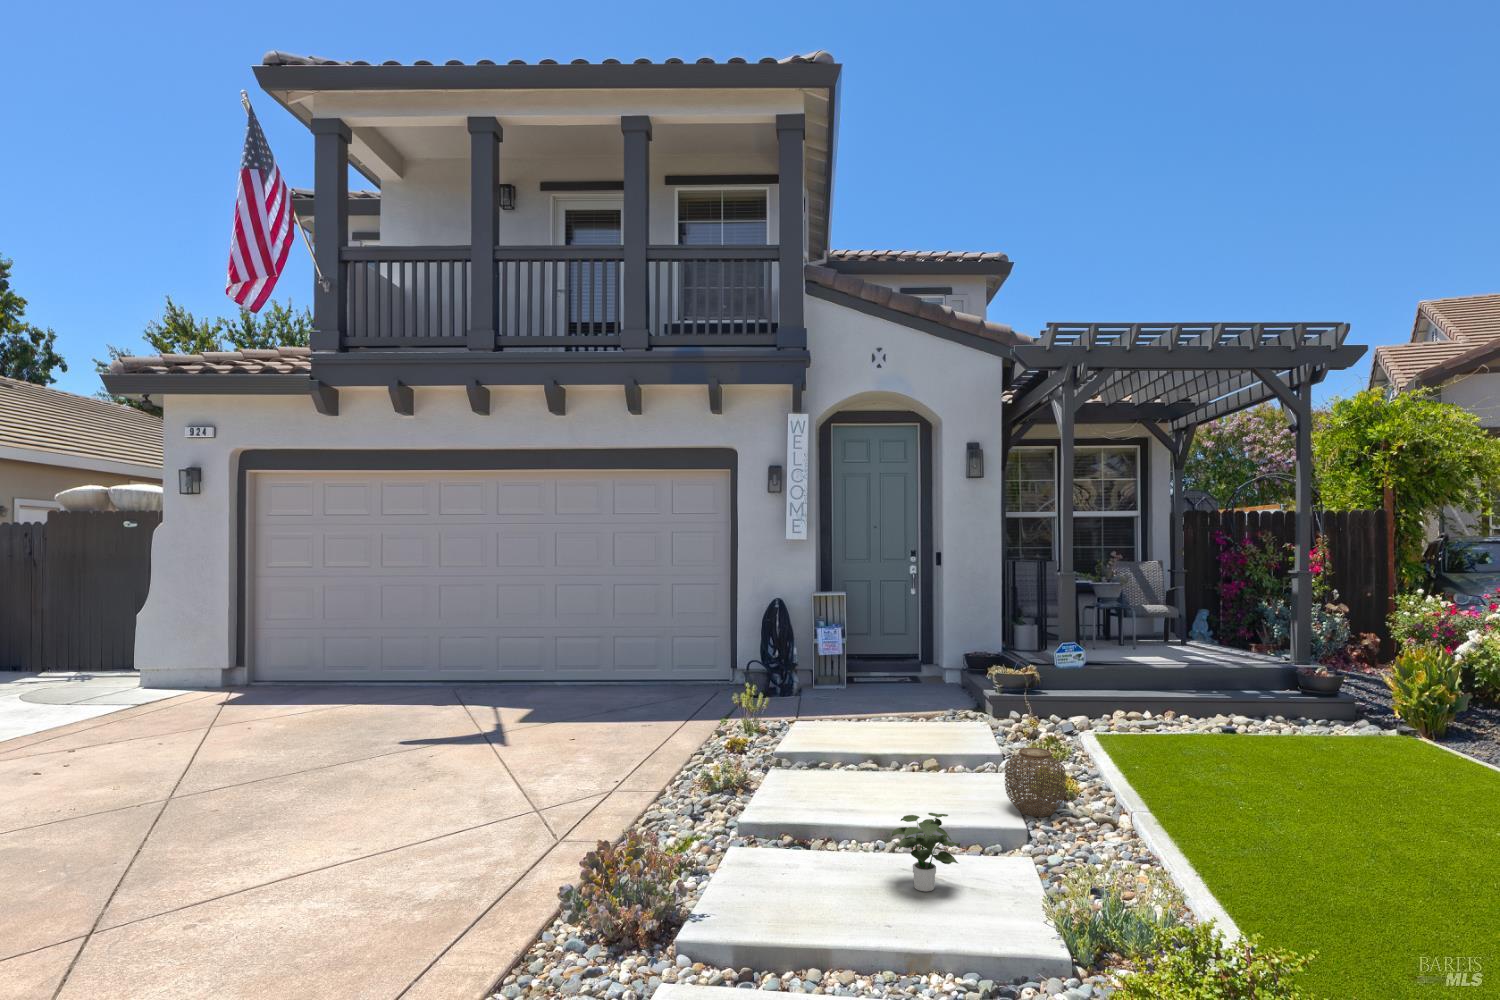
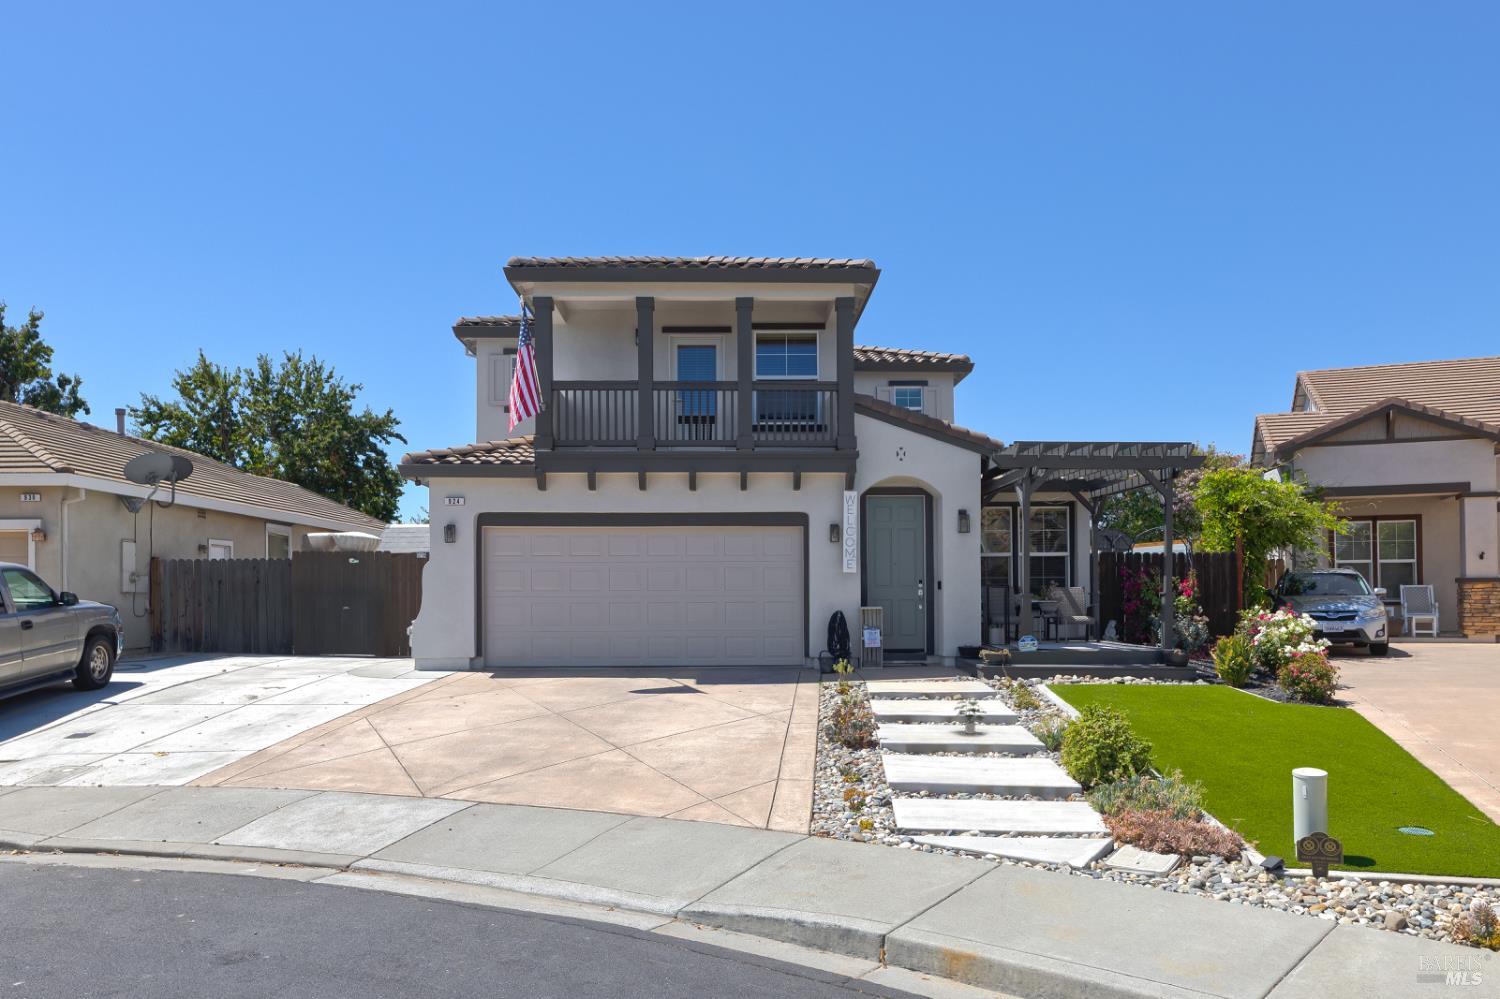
woven basket: present [1005,747,1066,817] -> none [1000,679,1031,713]

